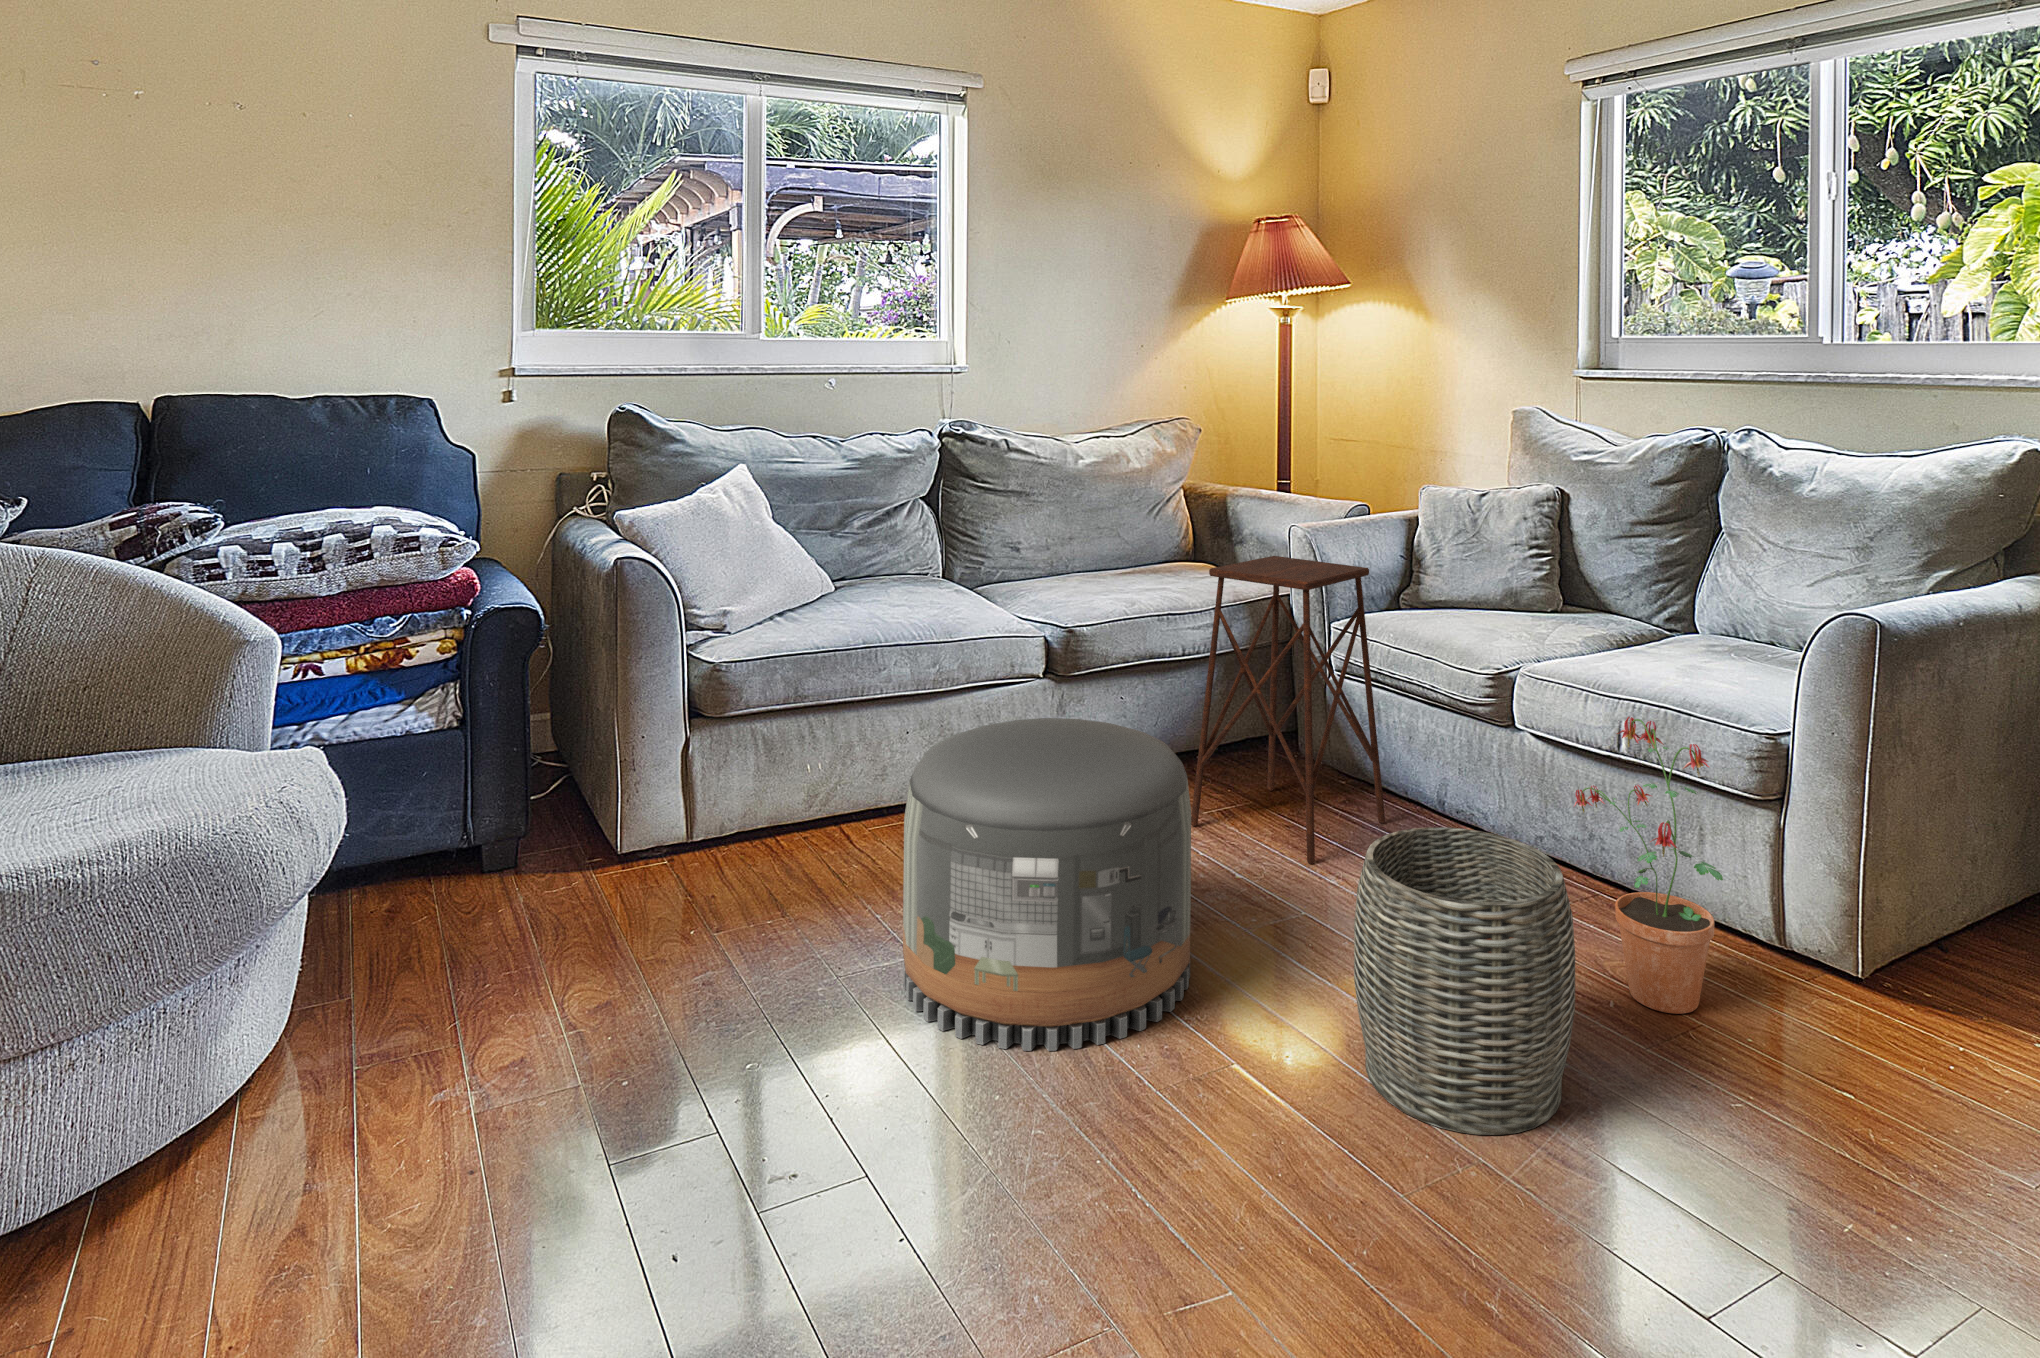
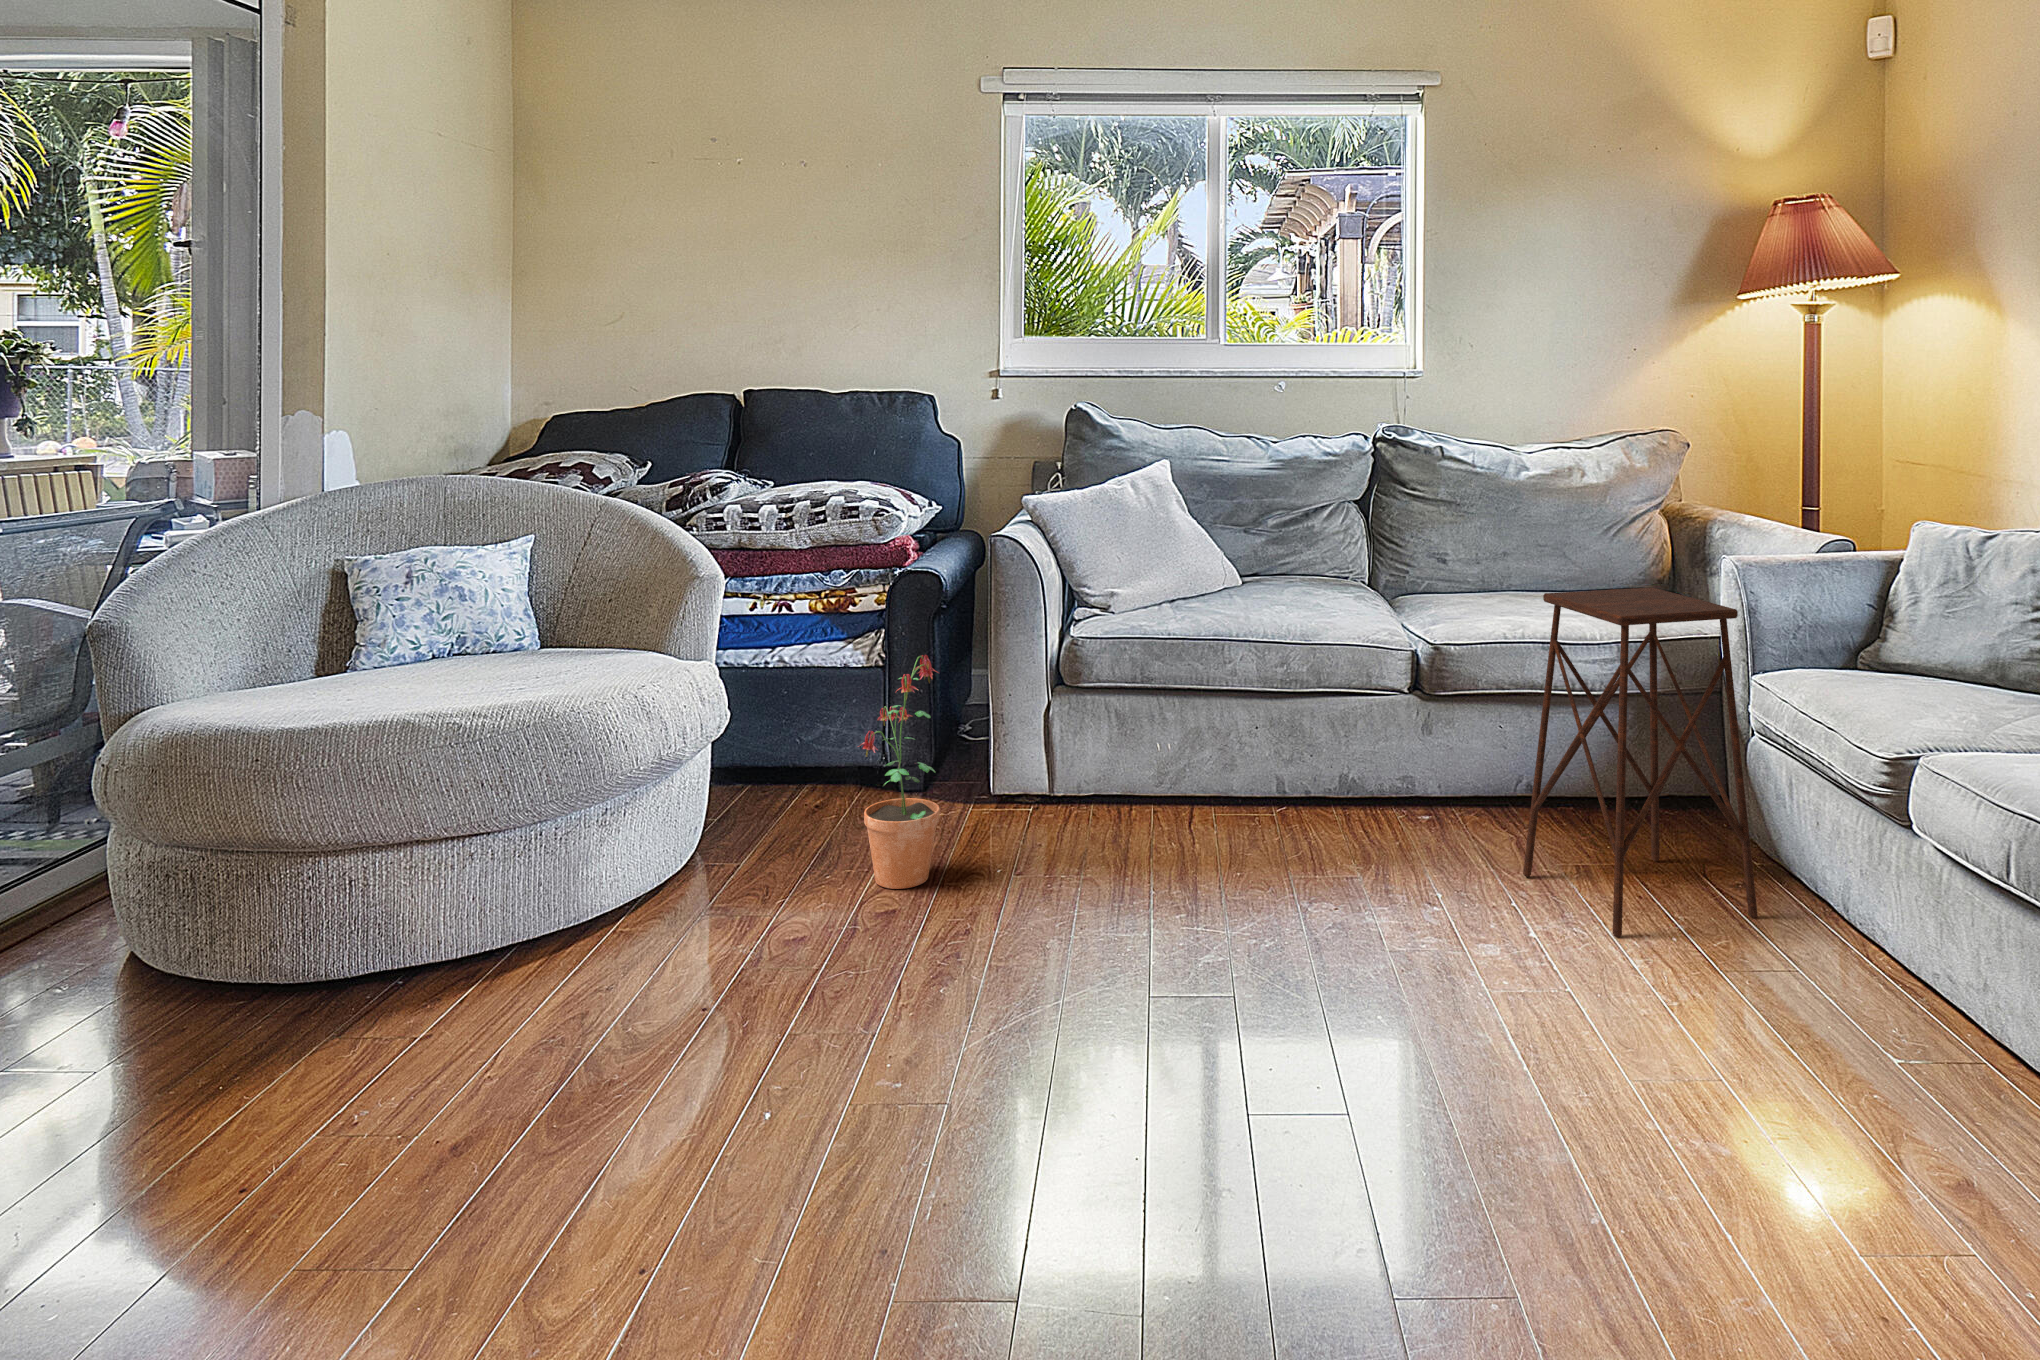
potted plant: present [1574,717,1723,1014] -> present [860,655,940,889]
pouf: present [903,718,1191,1051] -> none [1109,722,1391,1029]
woven basket: present [1354,827,1575,1135] -> none [1433,882,1673,1212]

